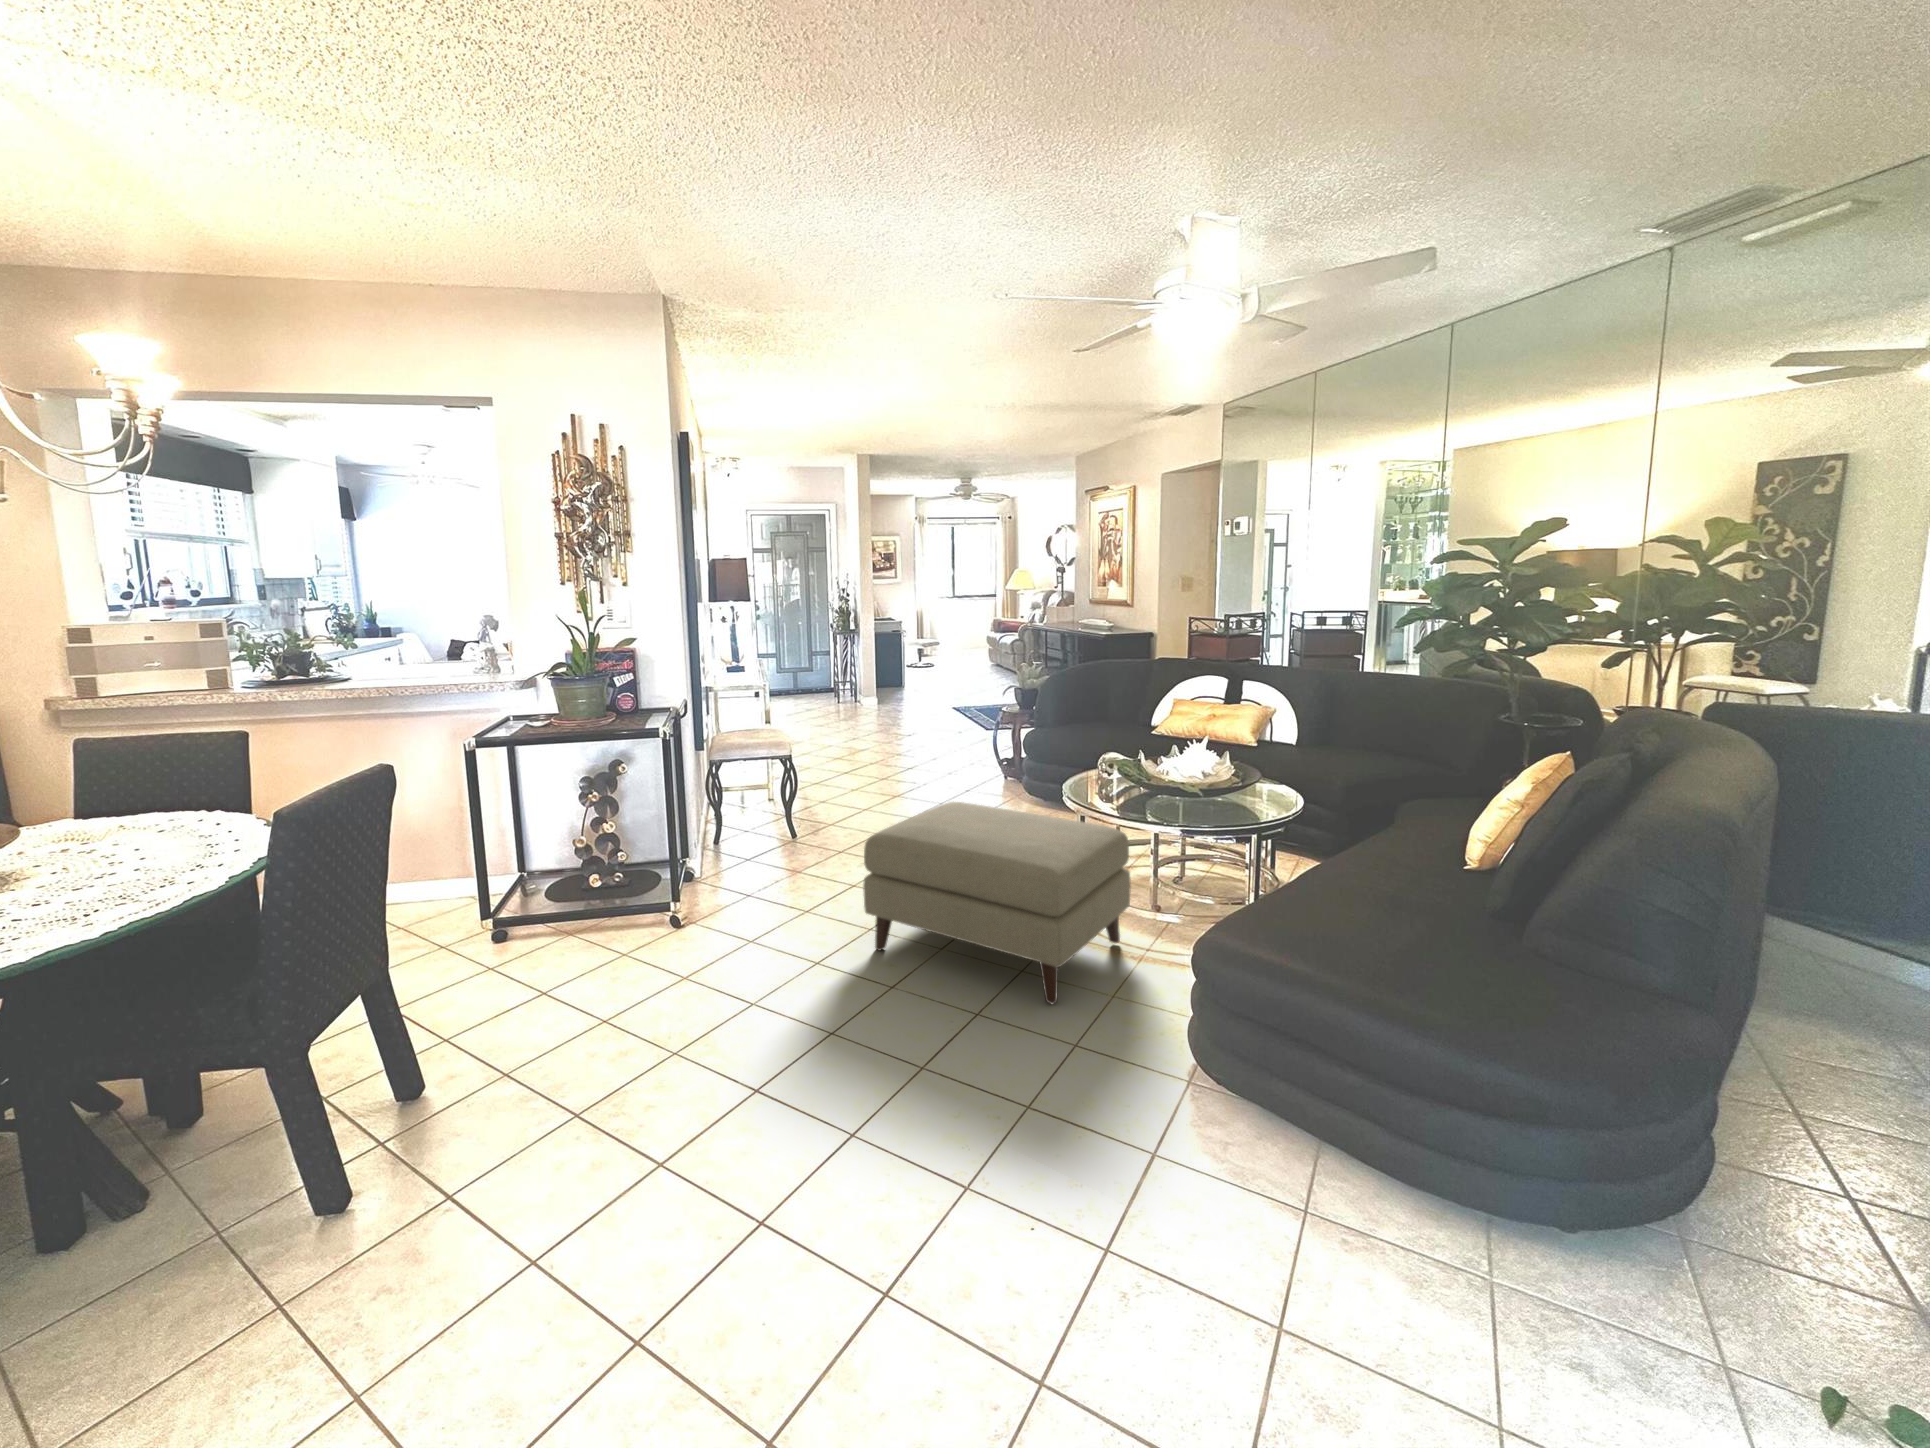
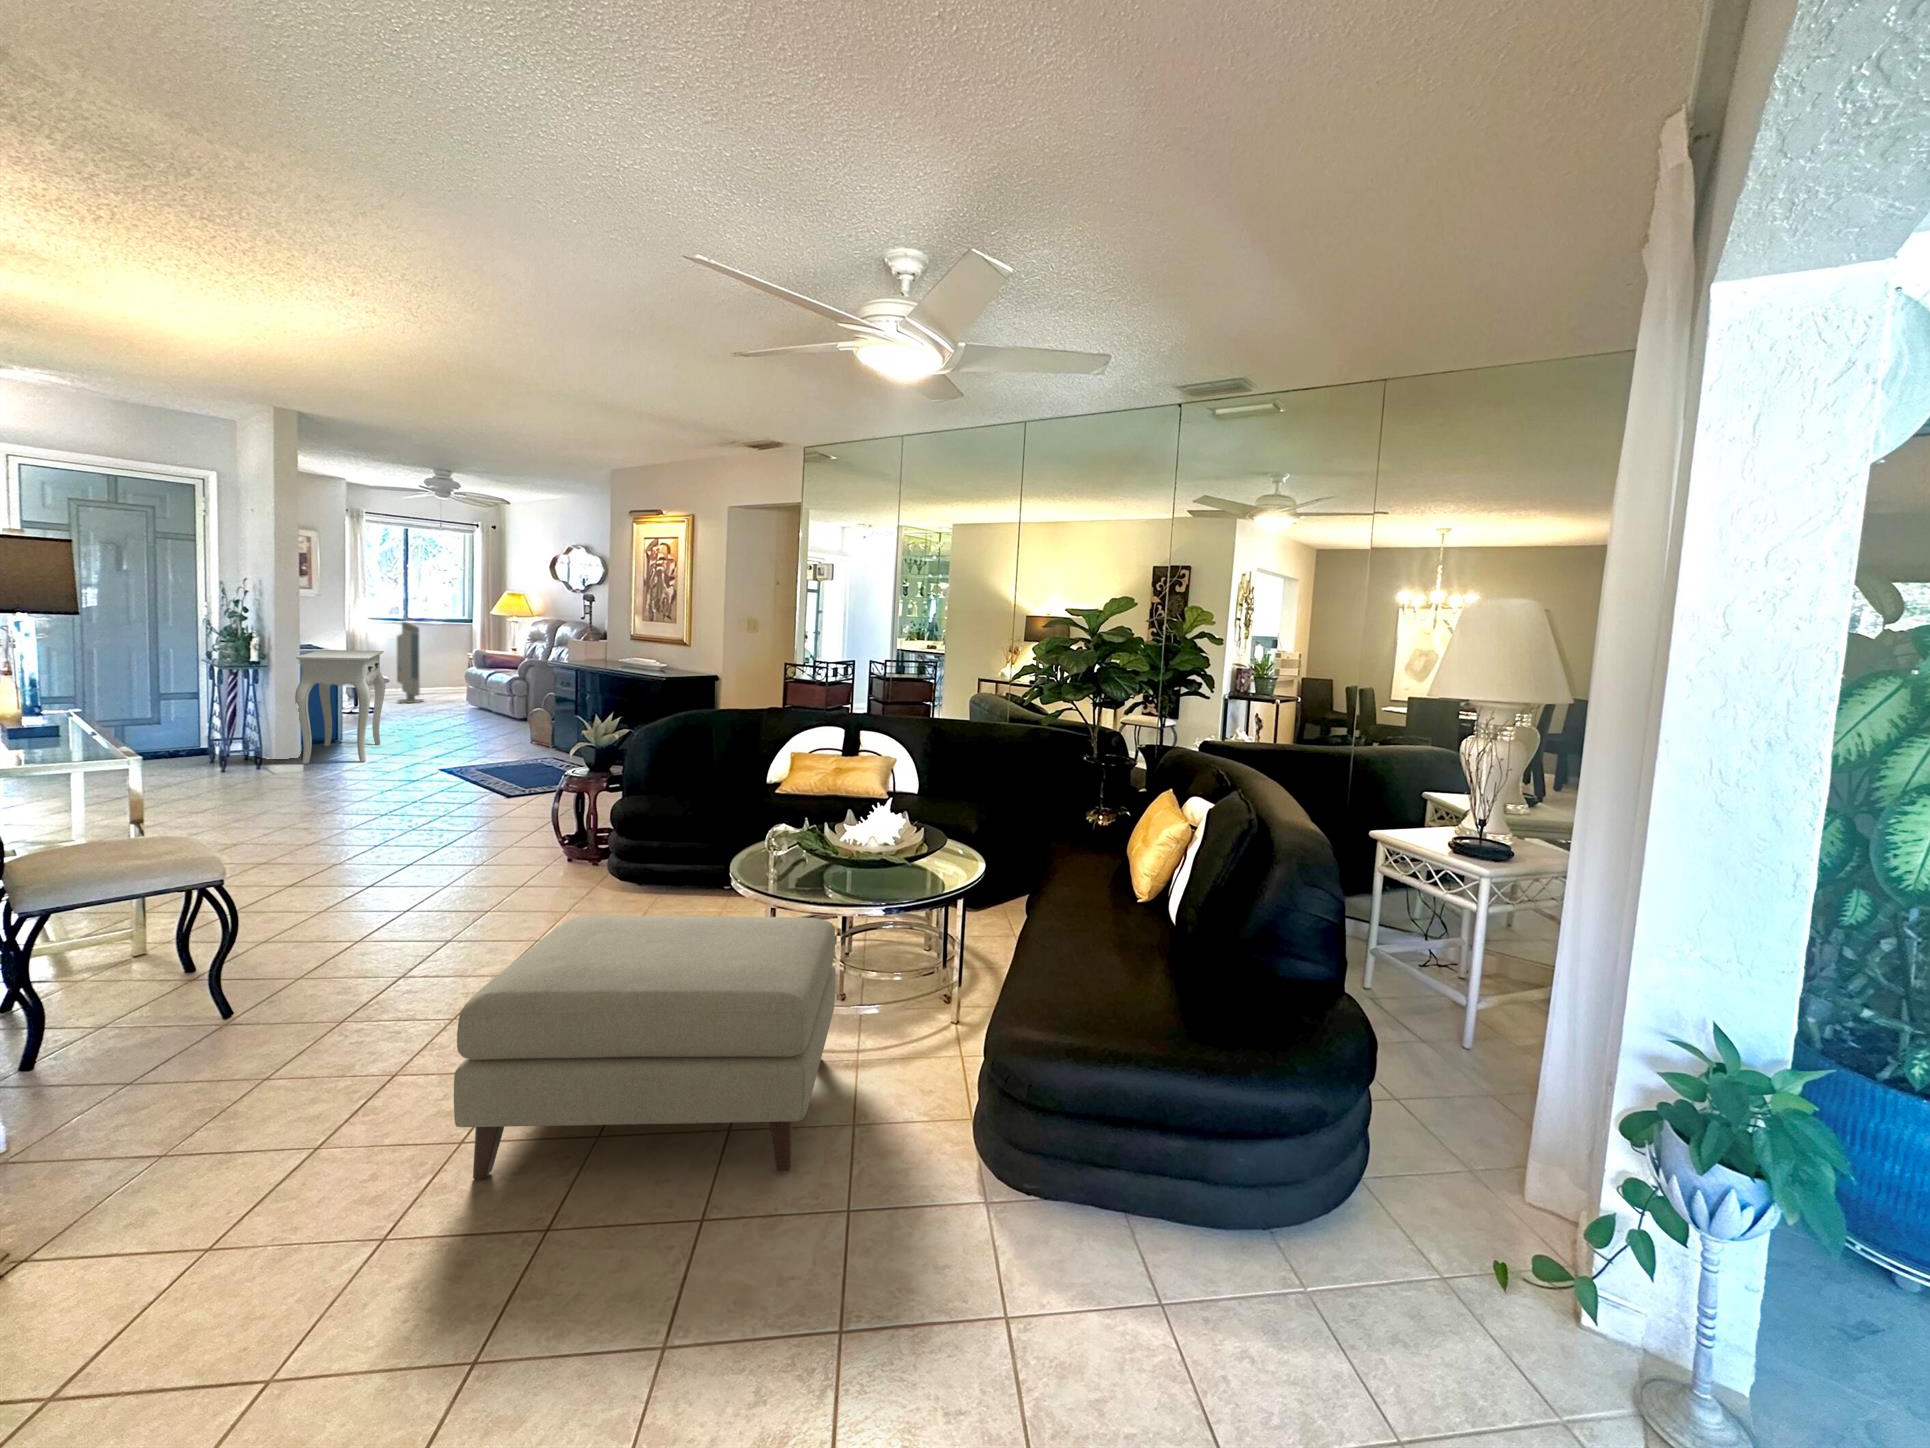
air purifier: none [943,599,961,661] -> present [397,622,423,703]
console table: none [872,621,926,701] -> present [295,650,385,764]

